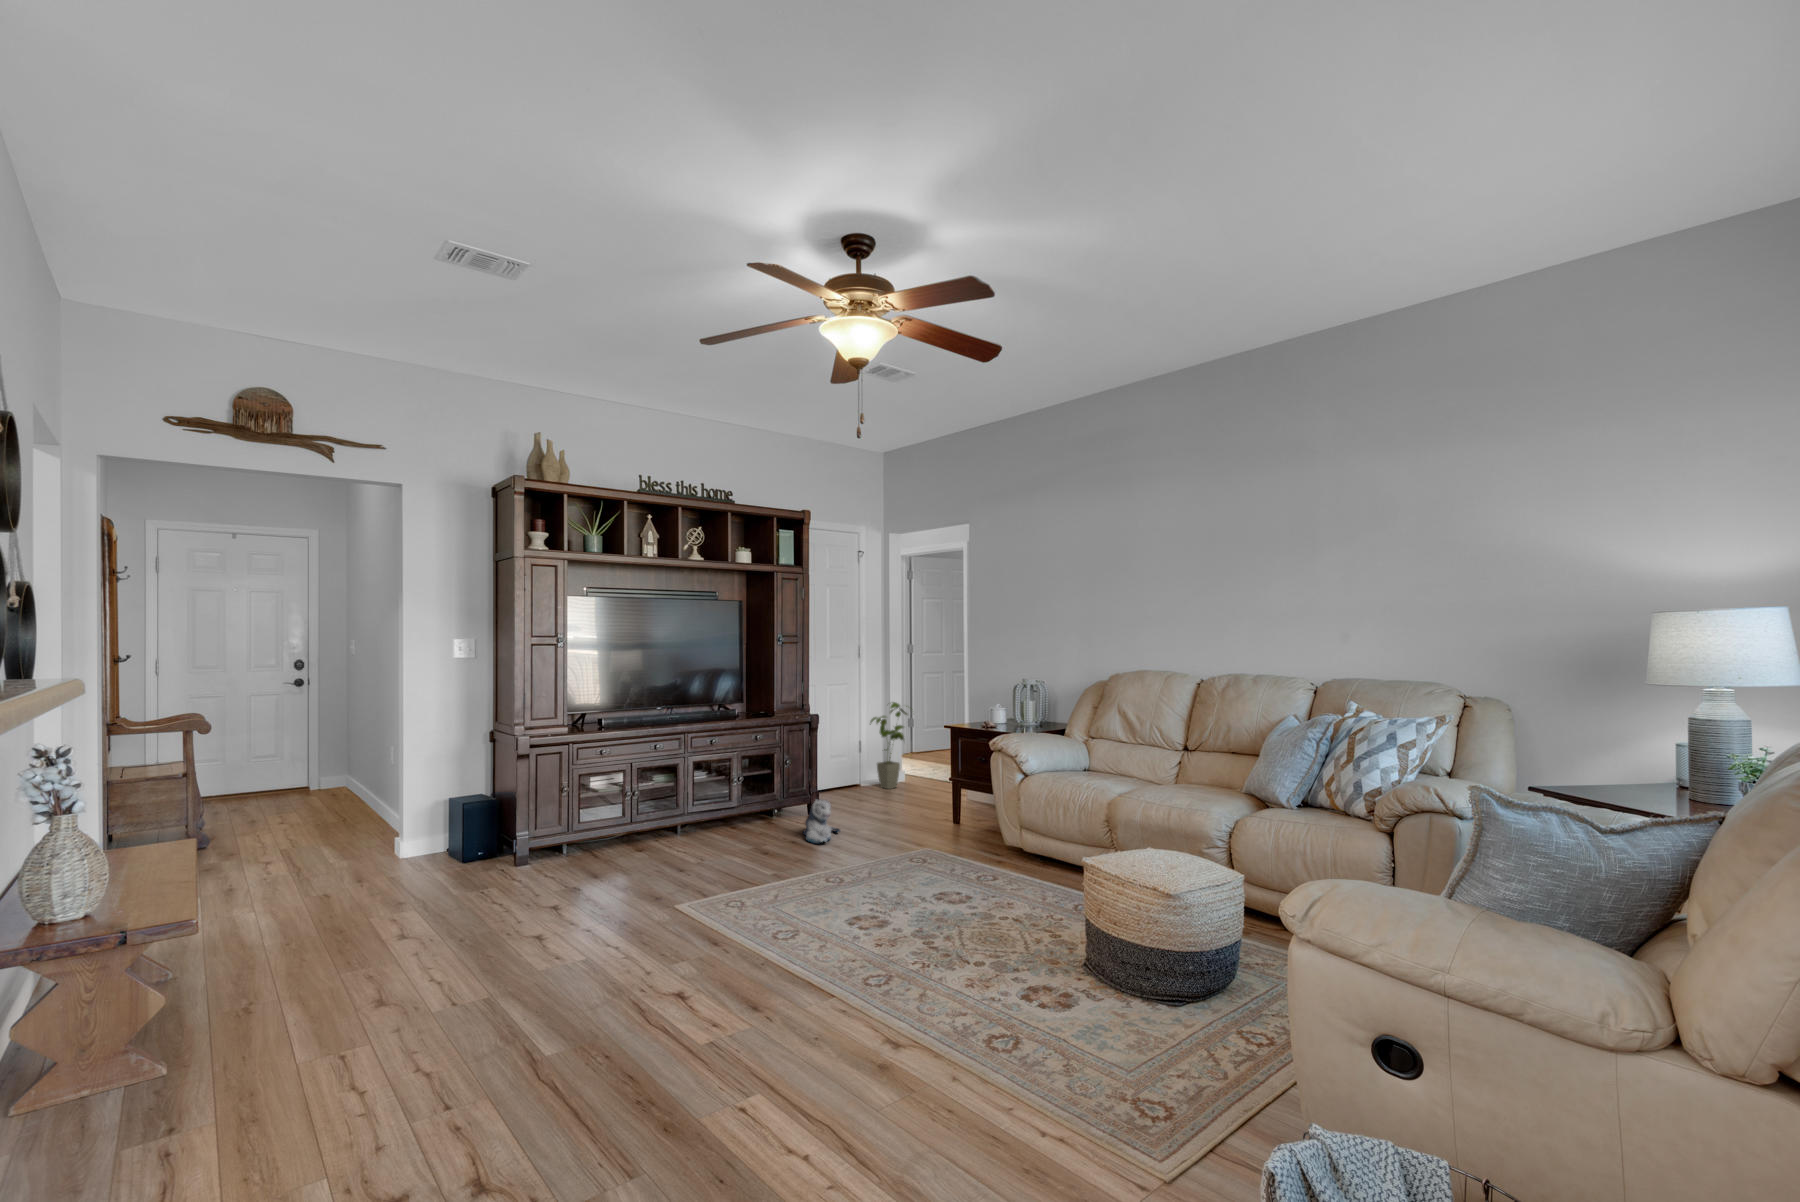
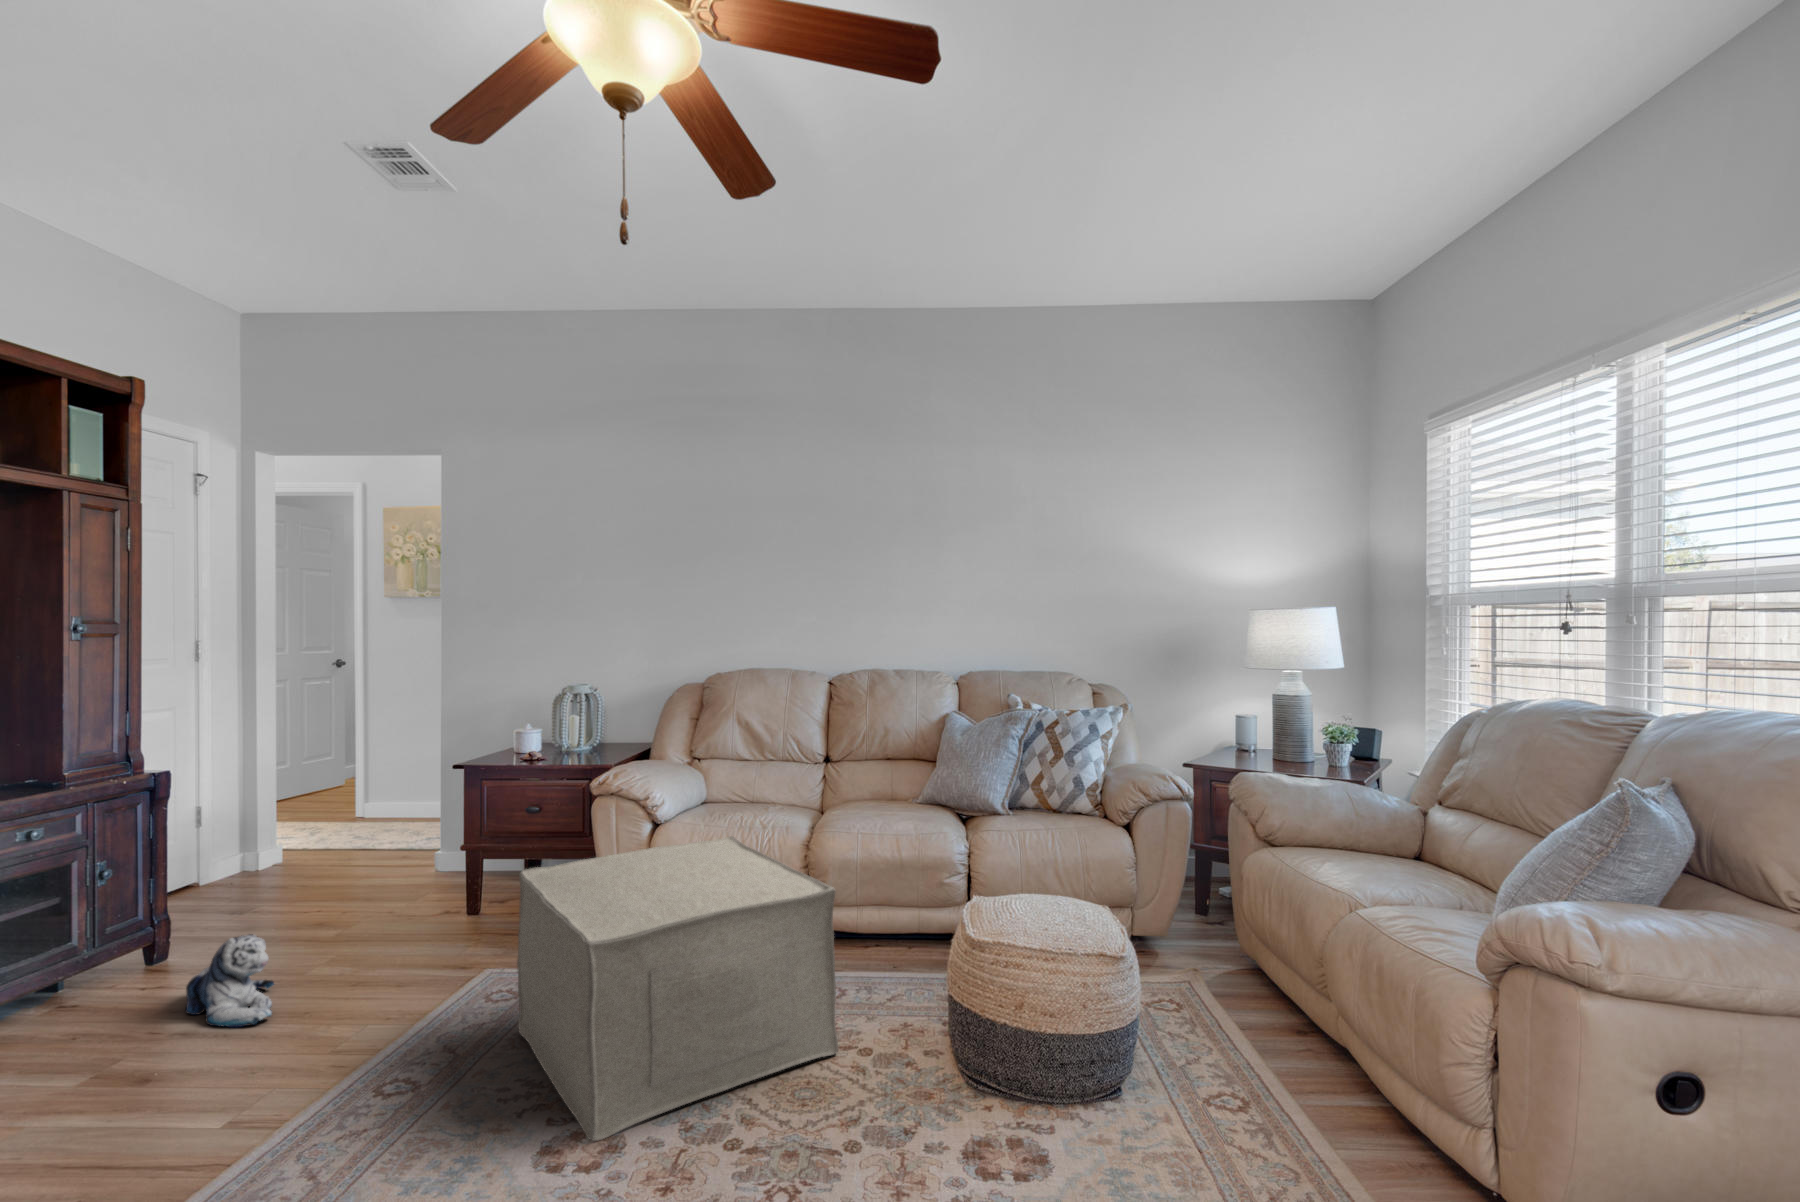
house plant: present [870,702,907,789] -> none [223,732,316,879]
ottoman: none [876,780,1050,931] -> present [517,836,838,1141]

